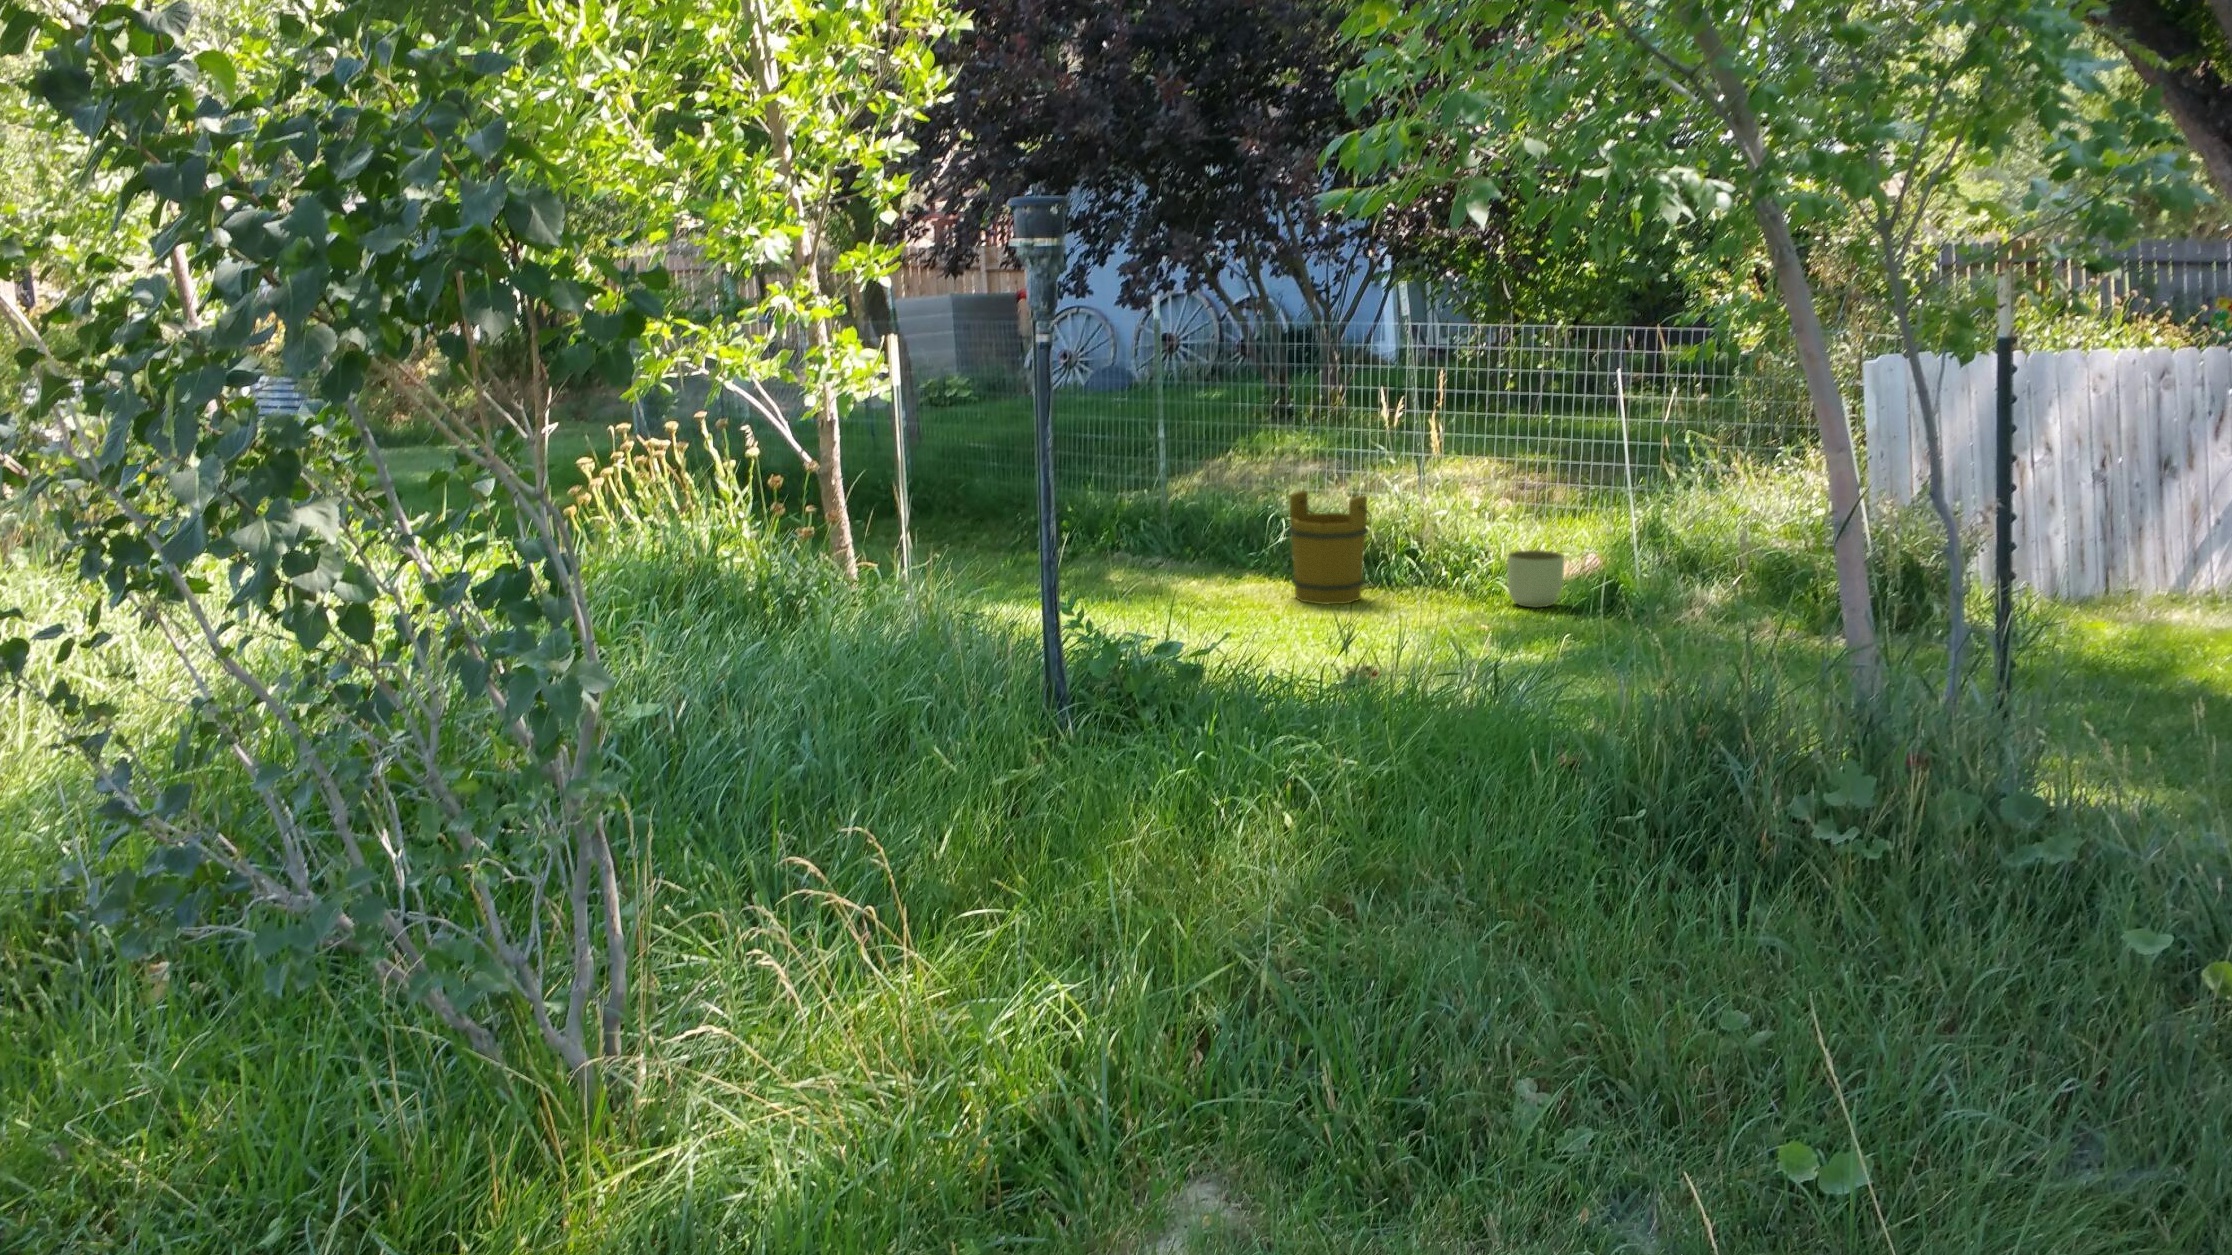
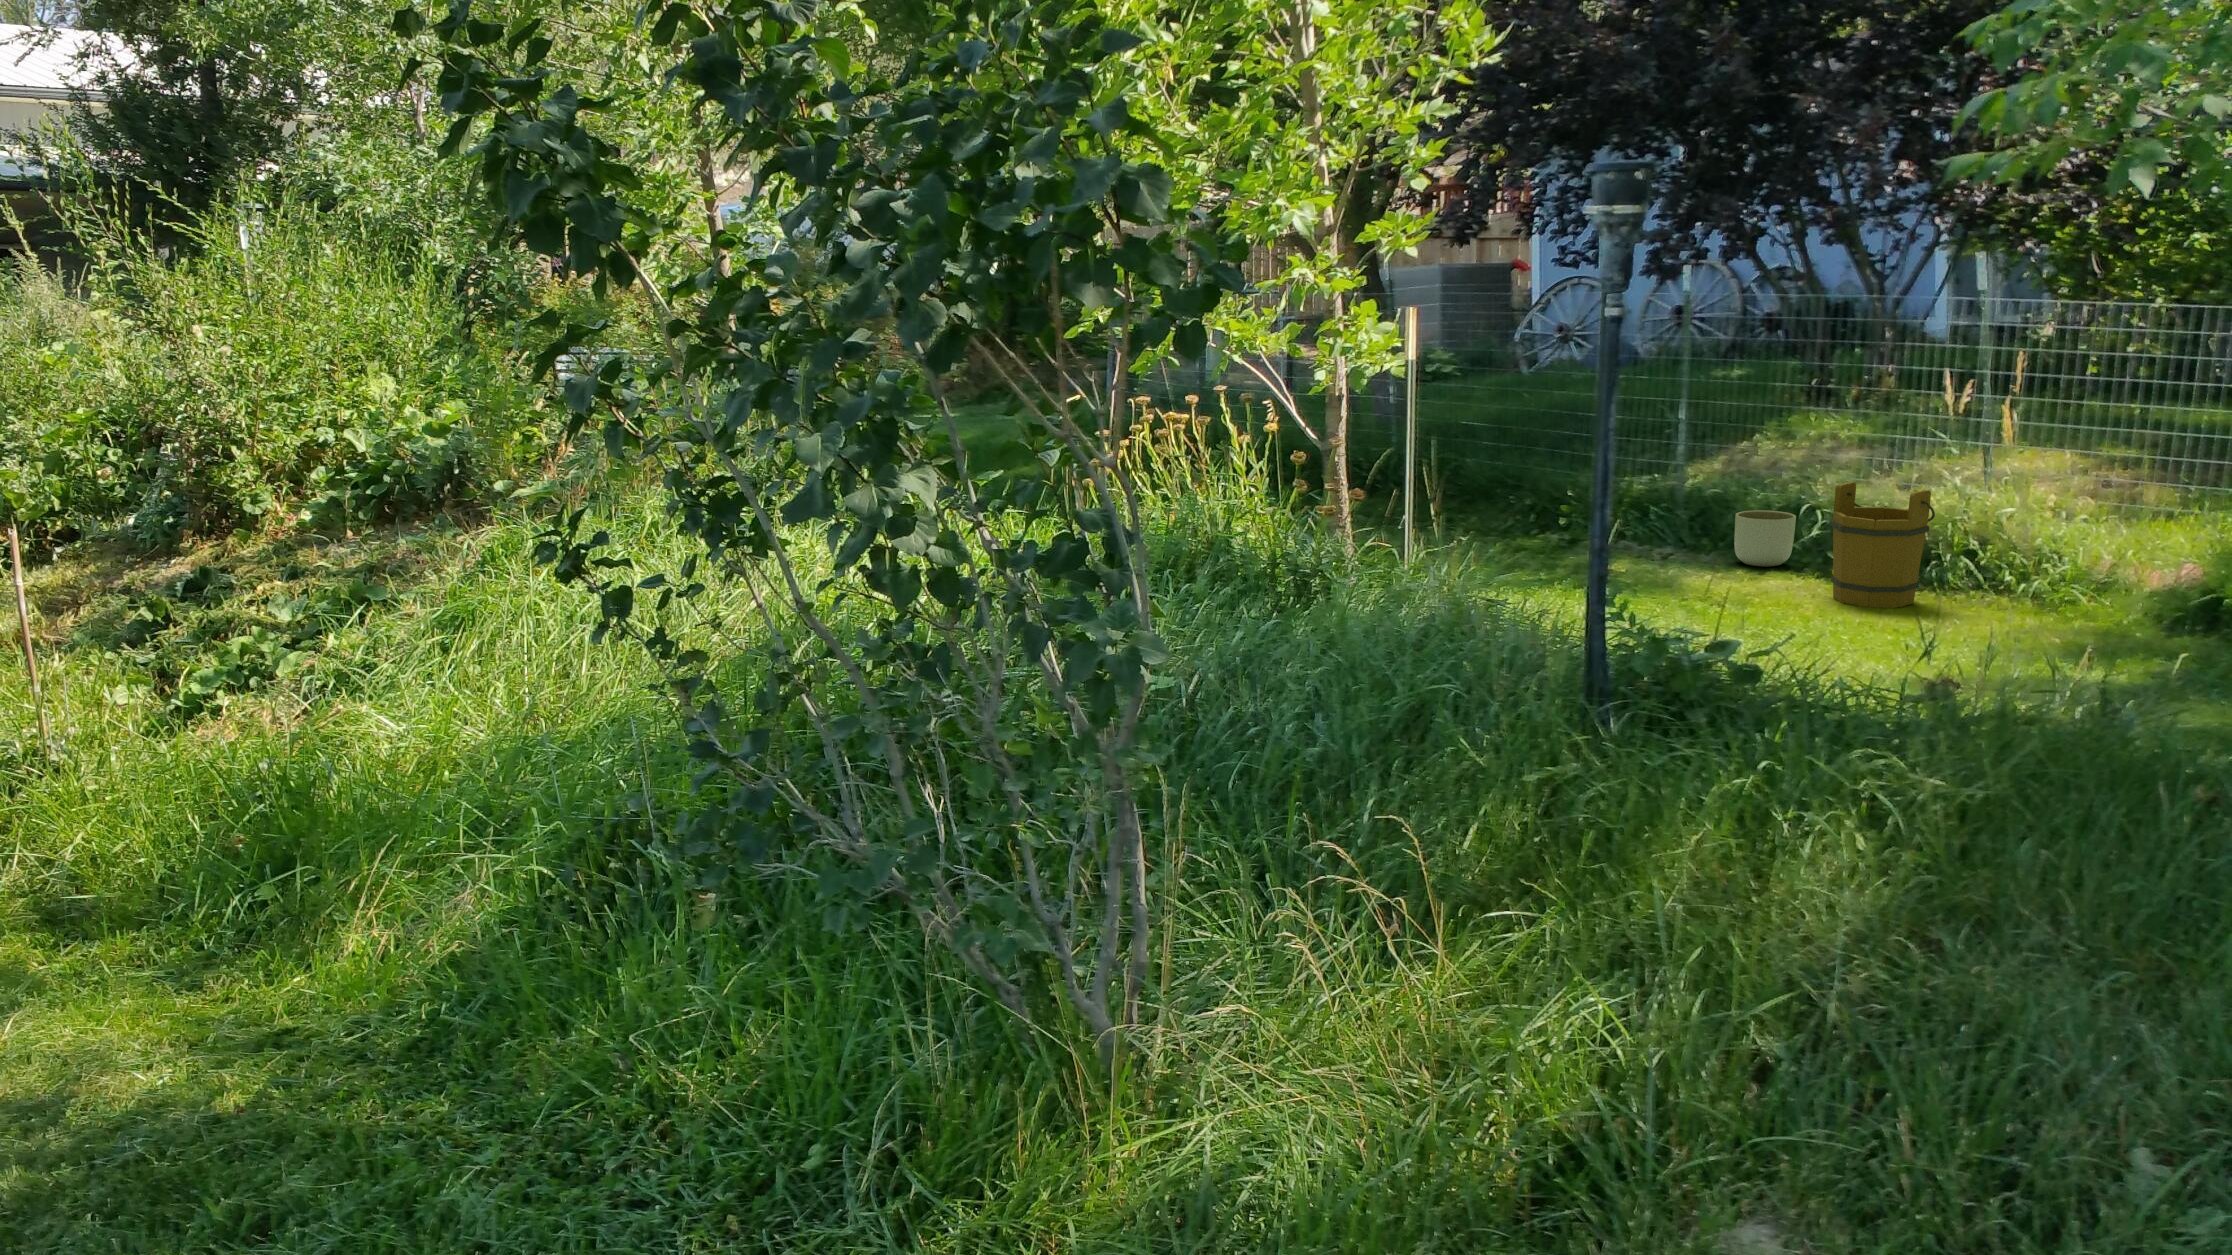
planter: present [1507,550,1564,608] -> present [1734,510,1796,567]

